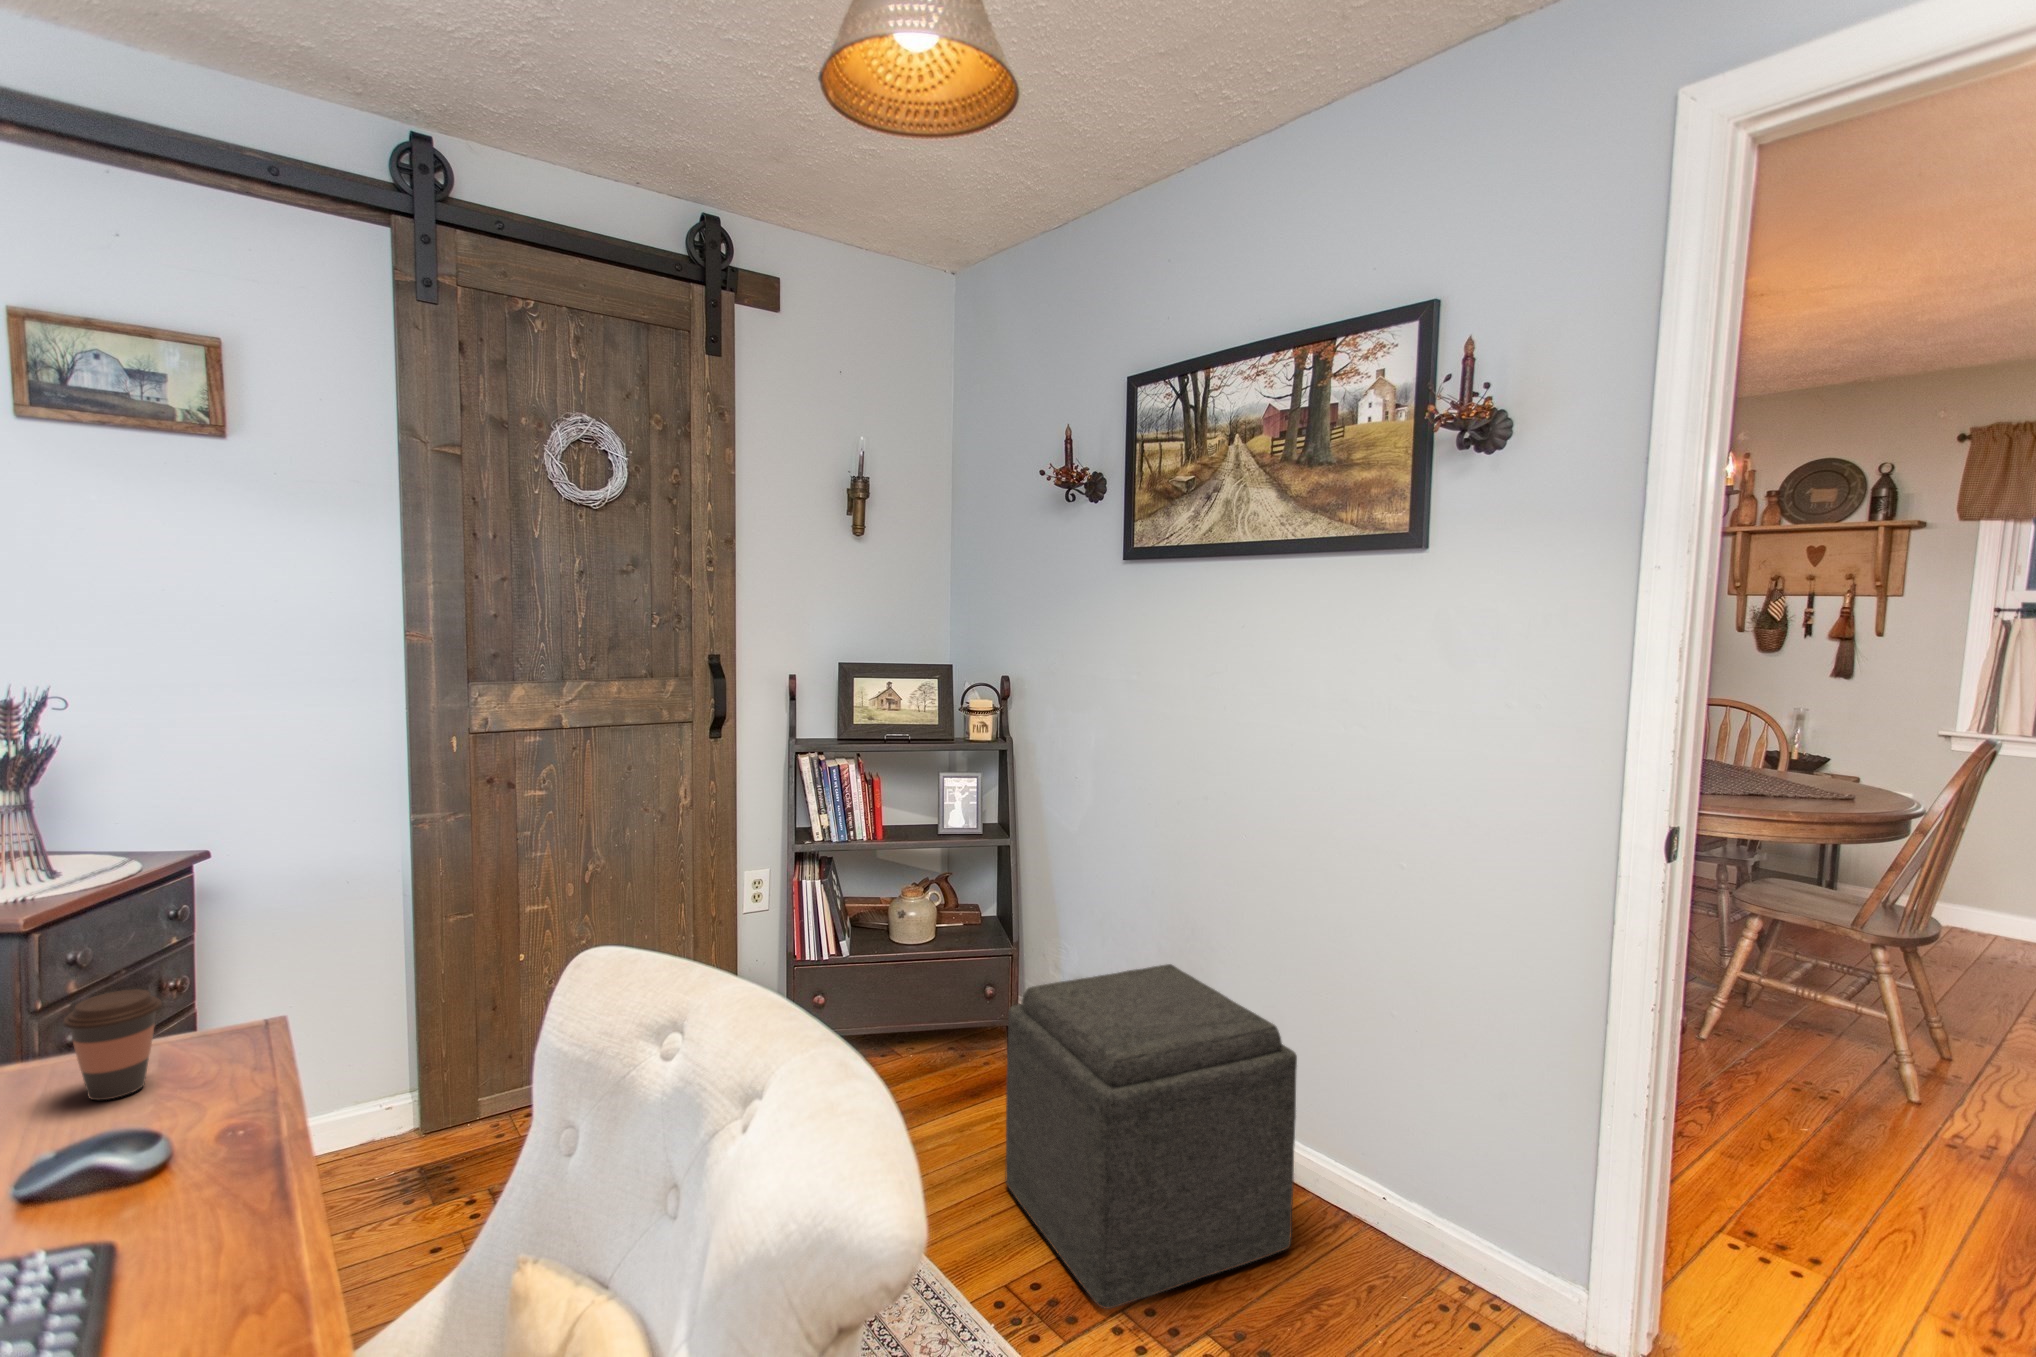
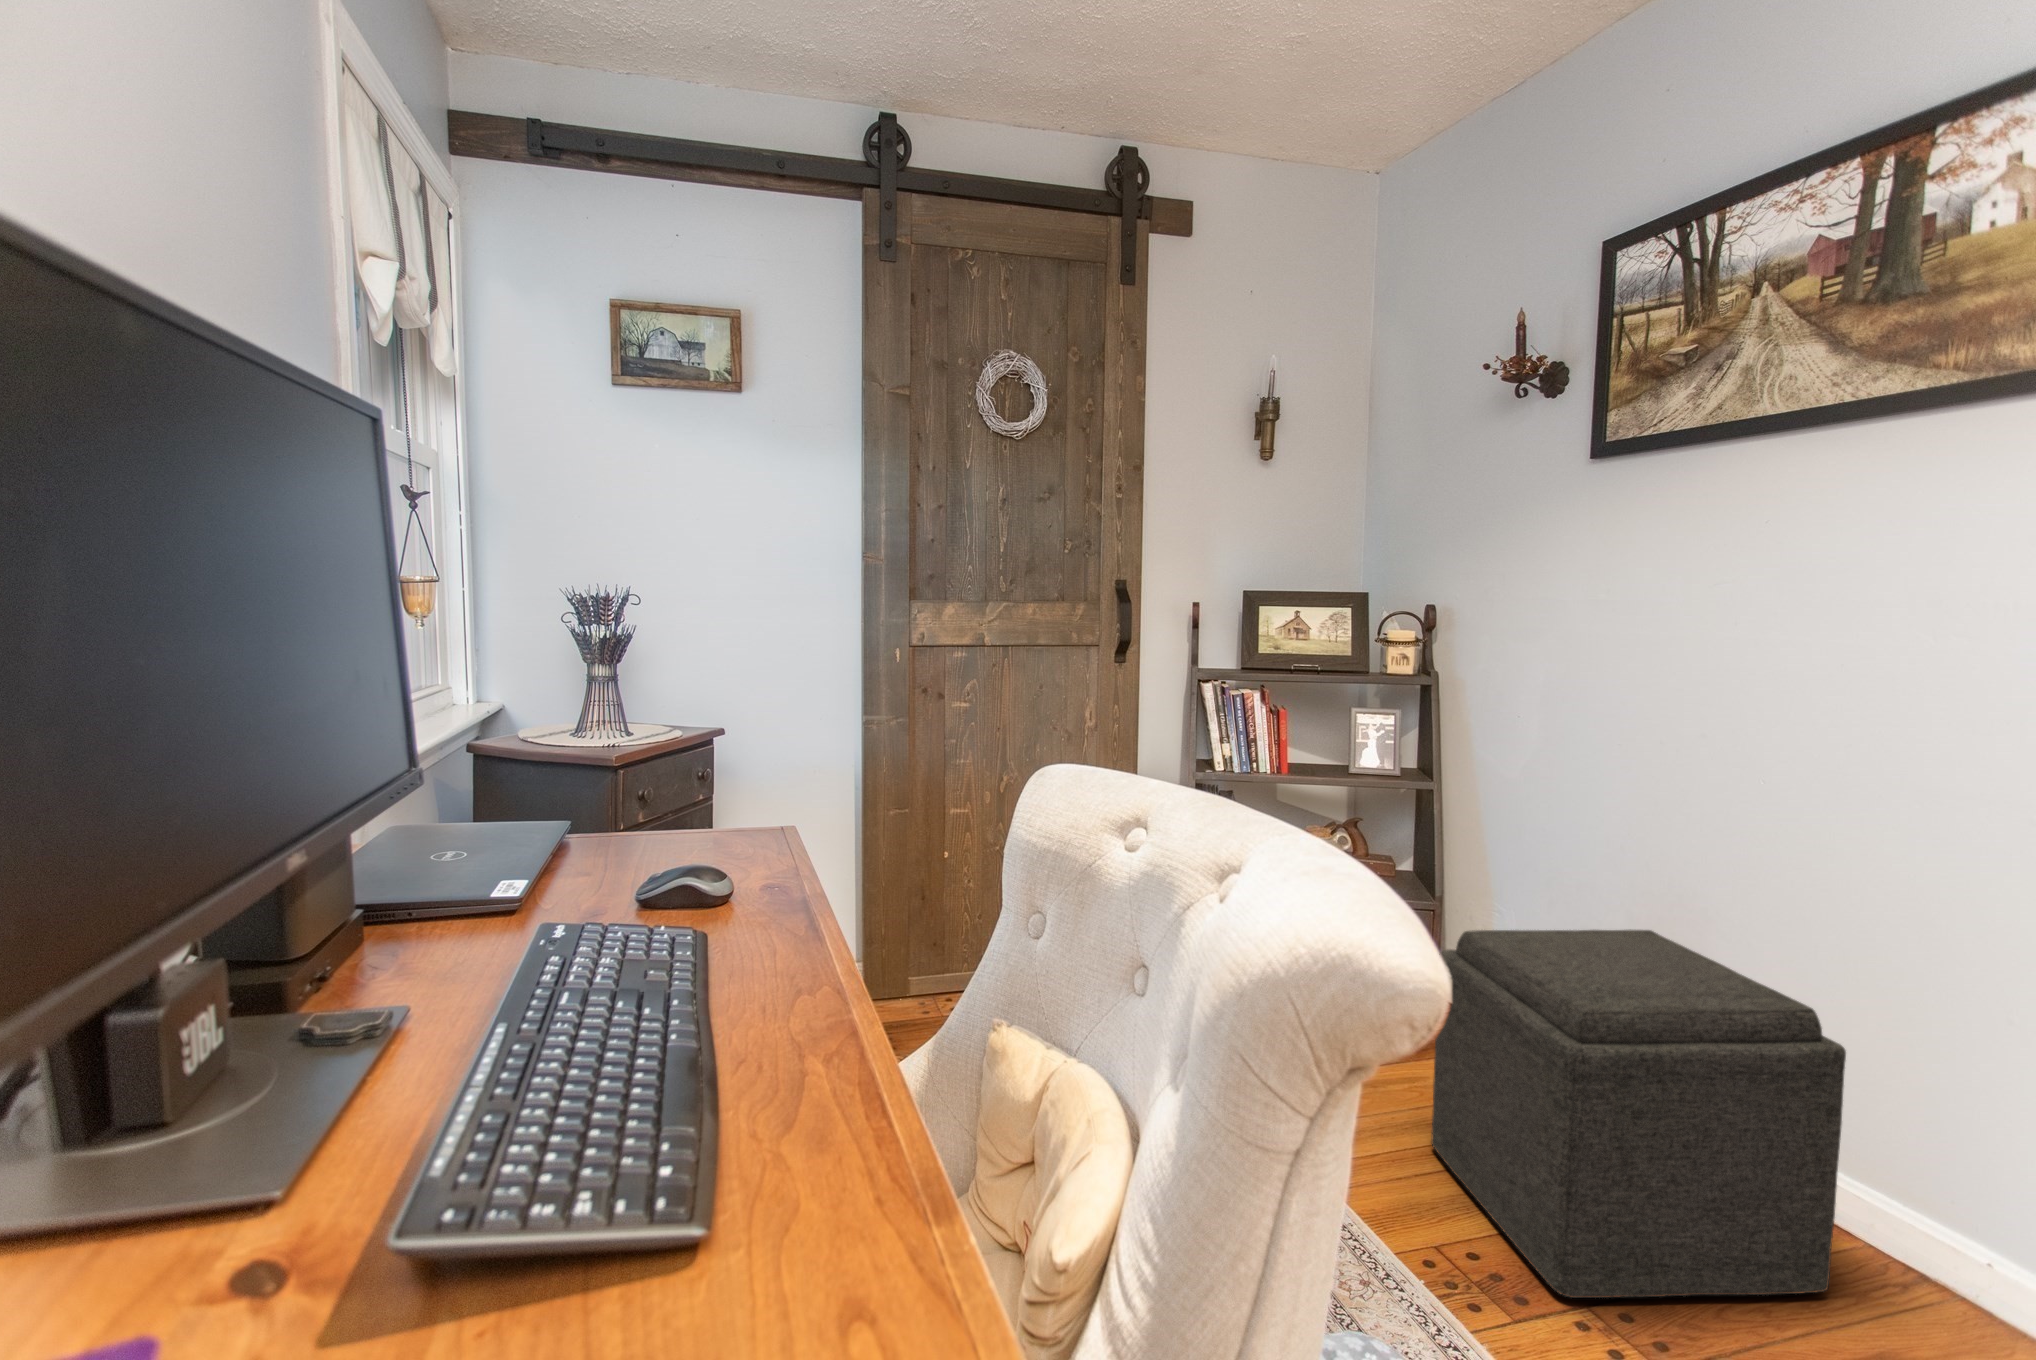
coffee cup: present [63,989,162,1100] -> none [652,785,714,868]

